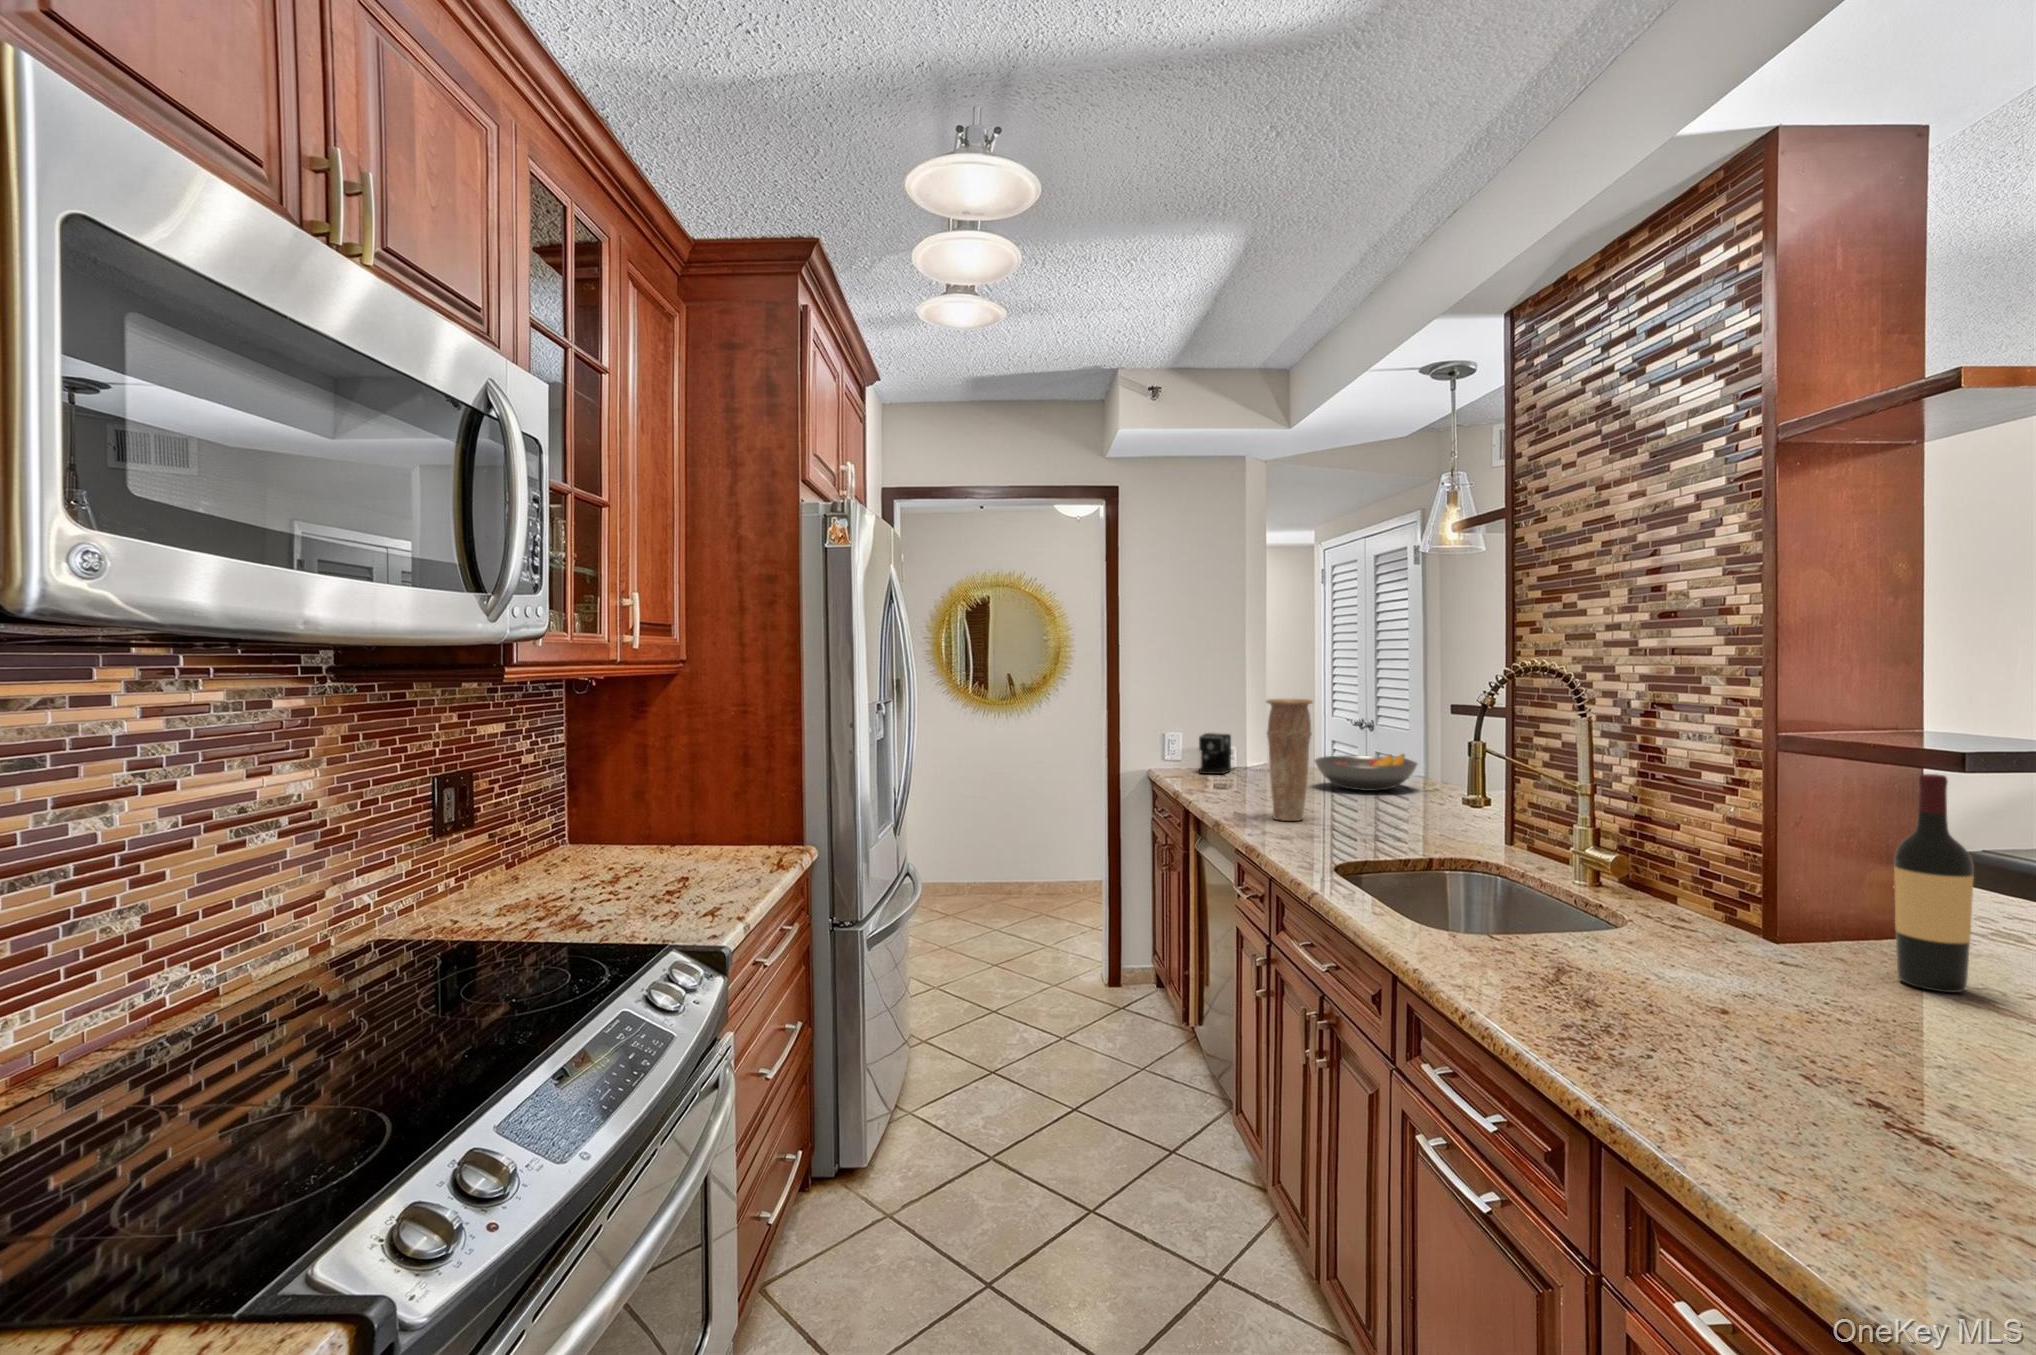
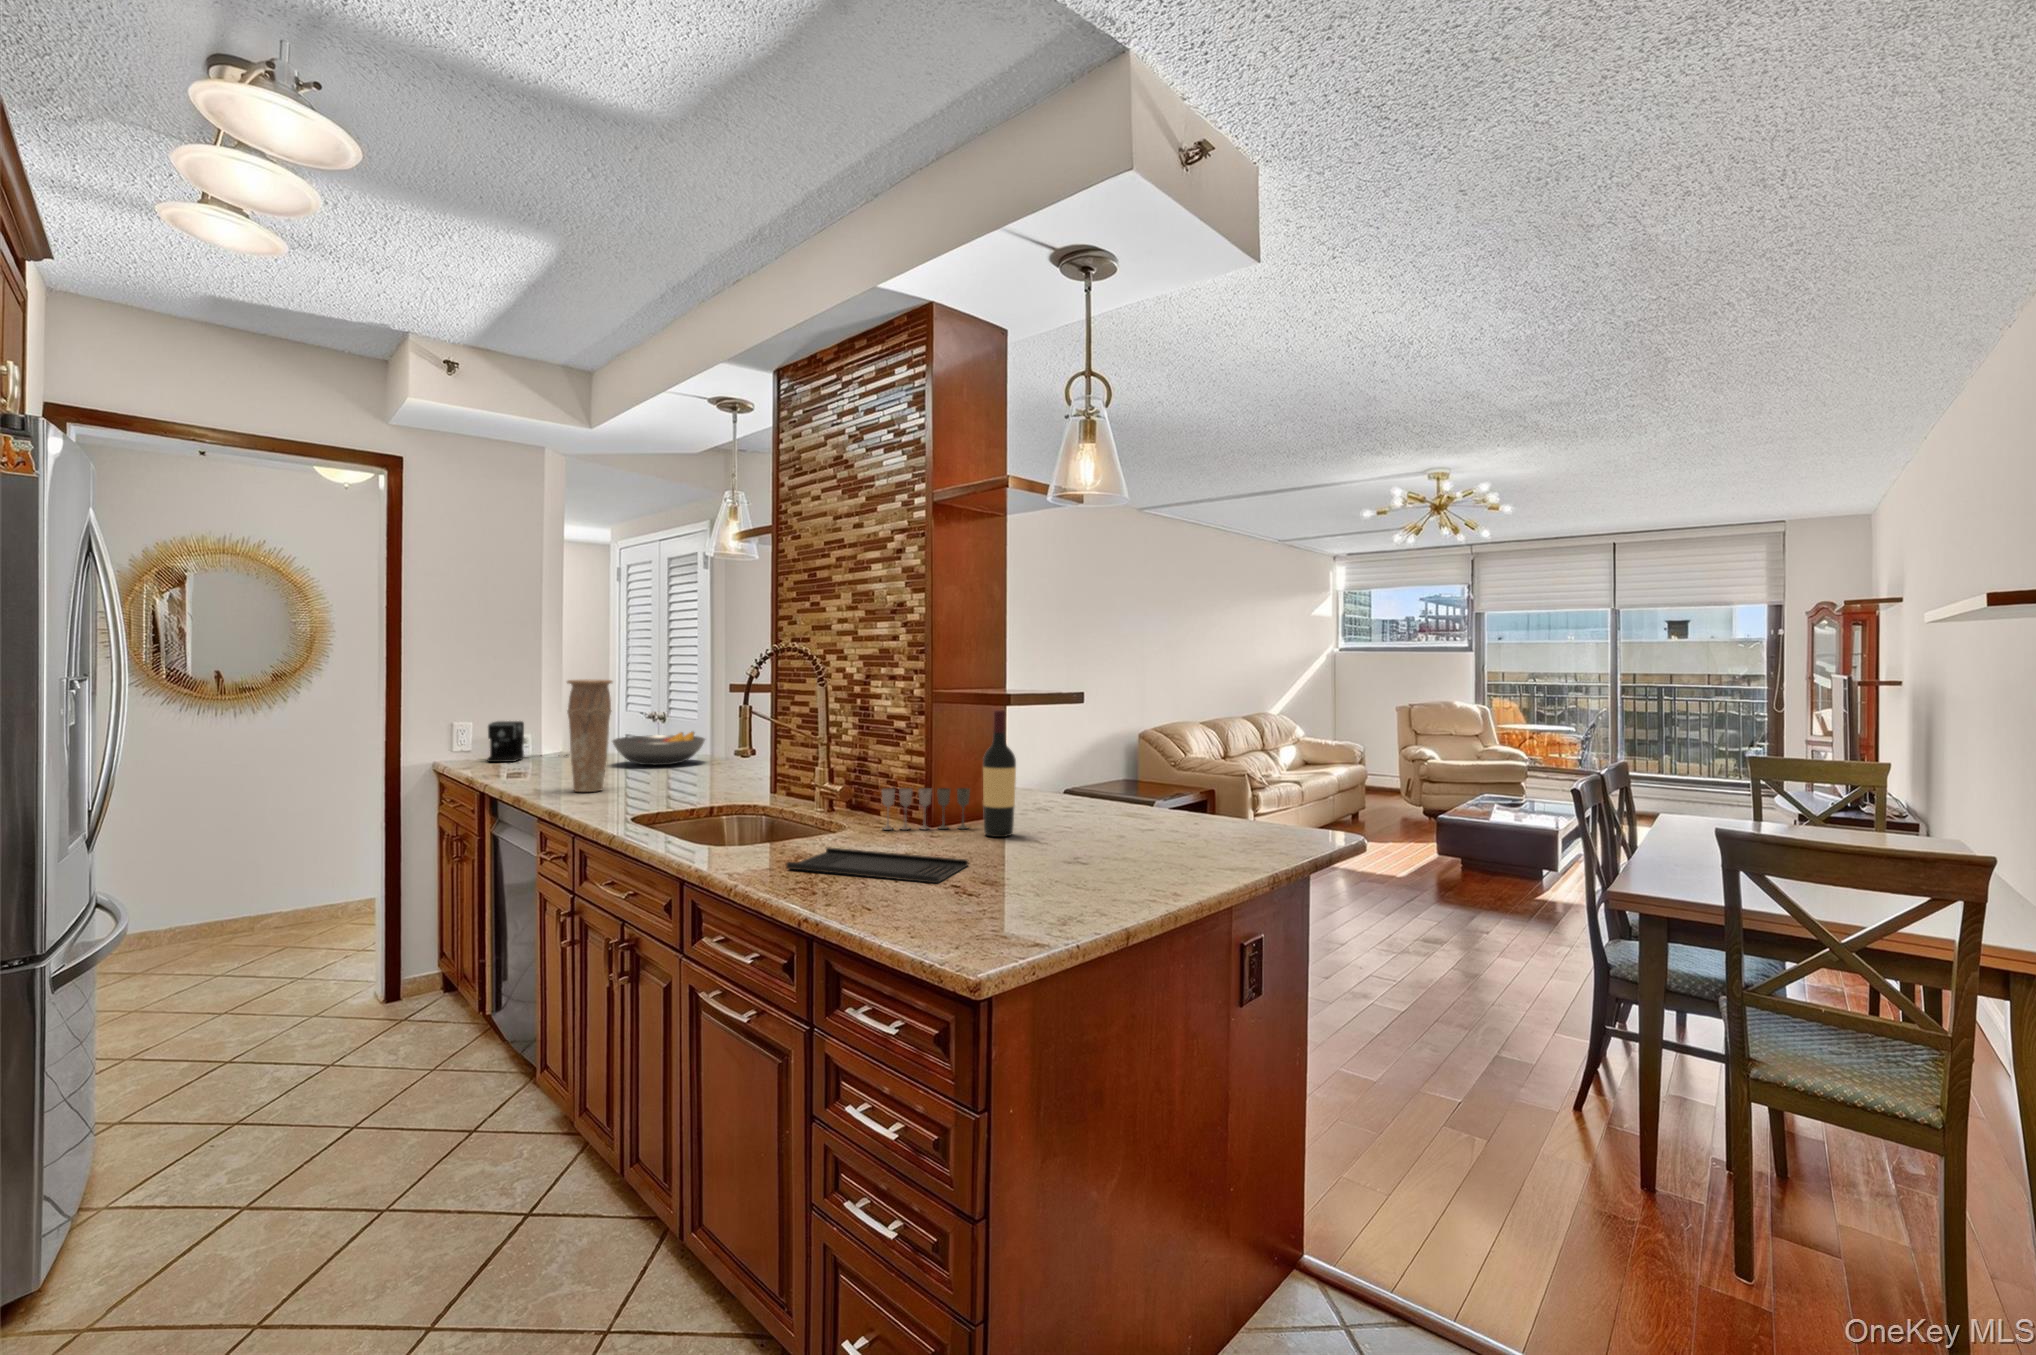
wine glass: none [1686,875,1862,960] -> present [882,788,970,830]
tray: none [1537,960,1883,1078] -> present [786,848,968,883]

